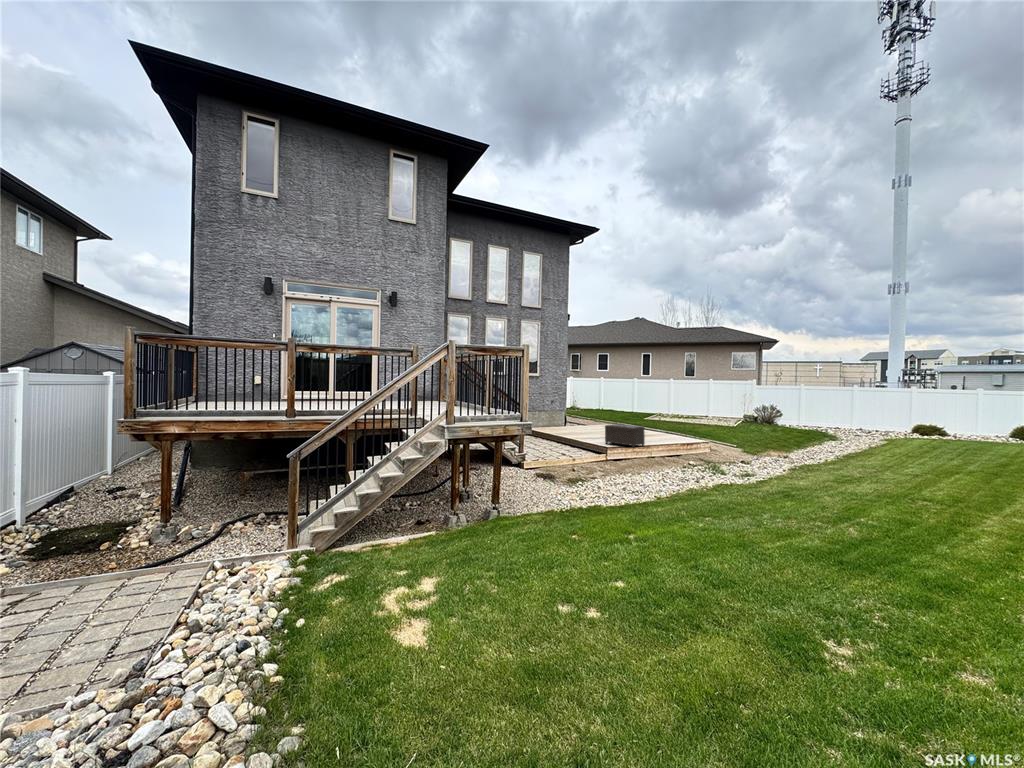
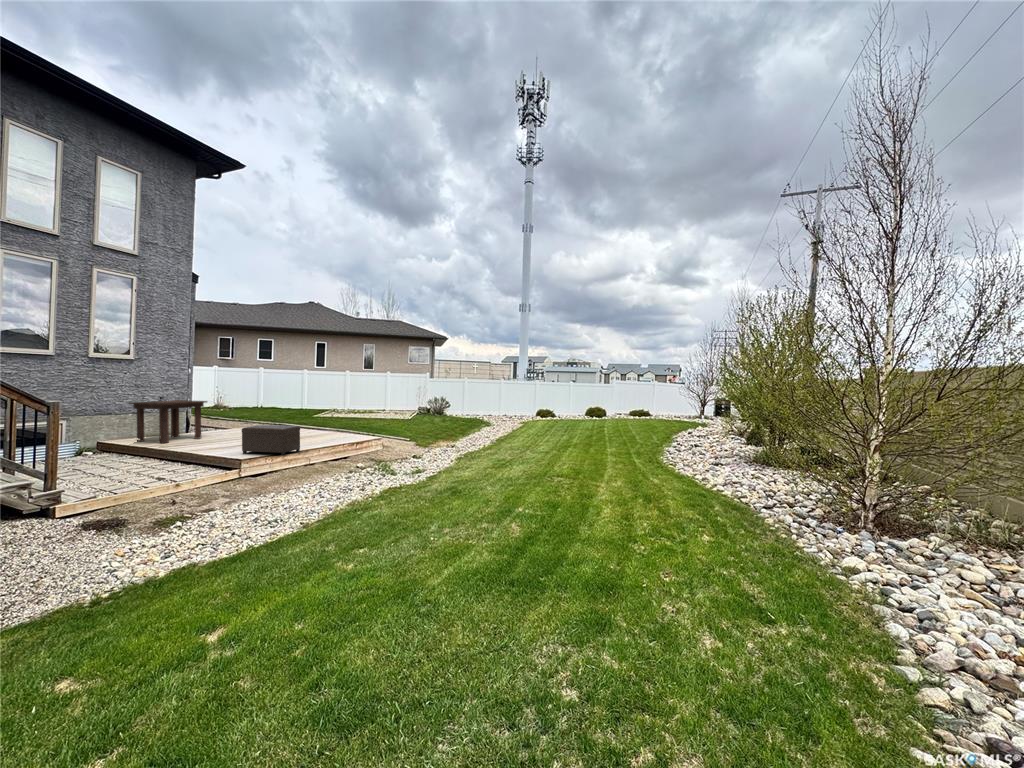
dining table: none [536,403,579,433] -> present [129,400,207,443]

